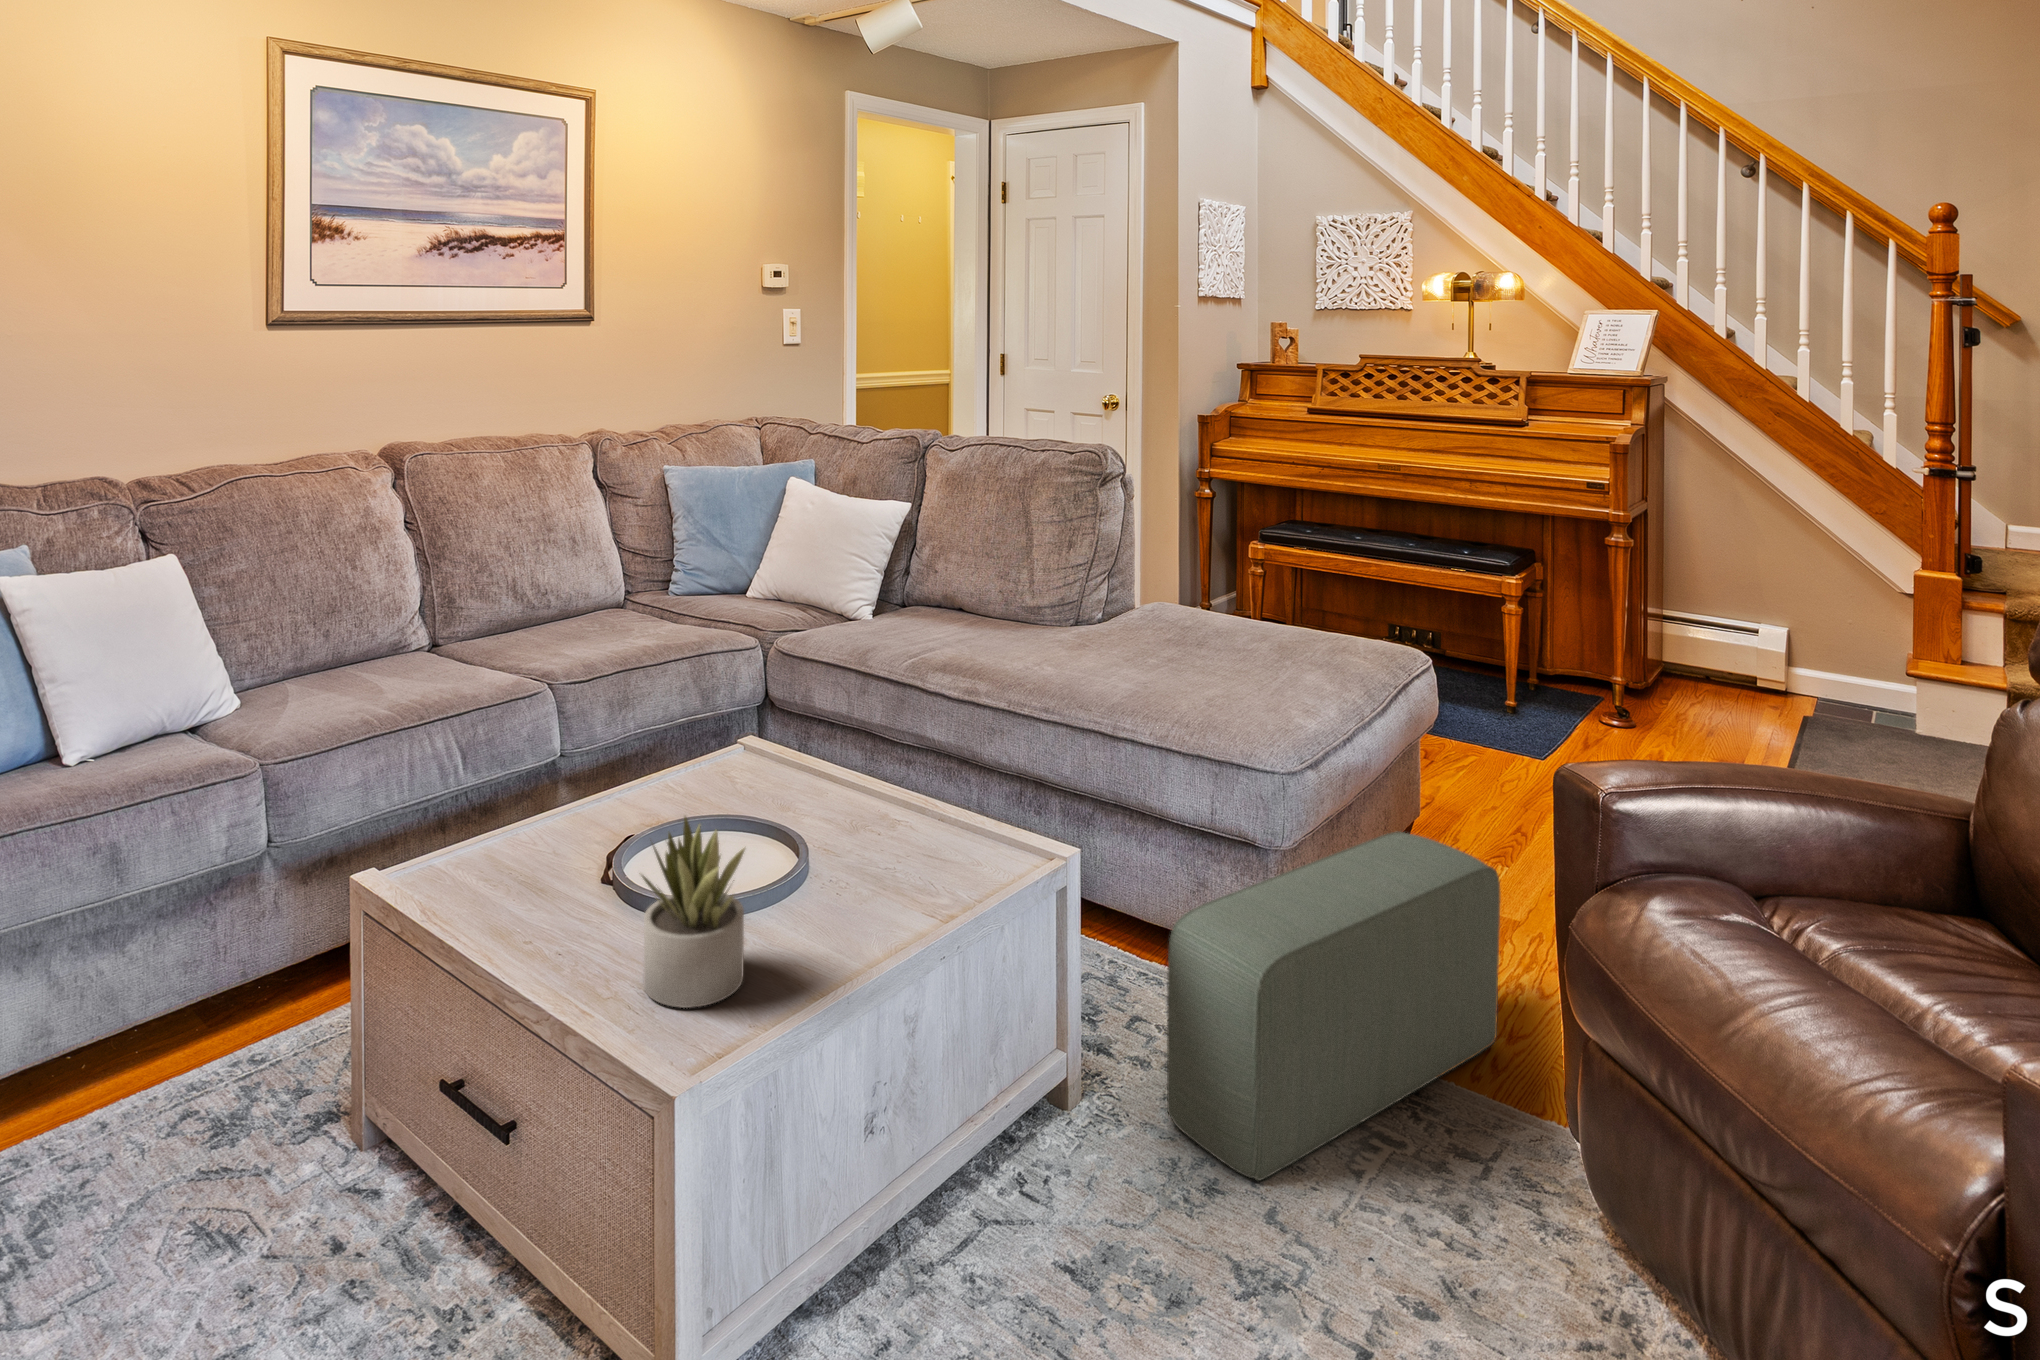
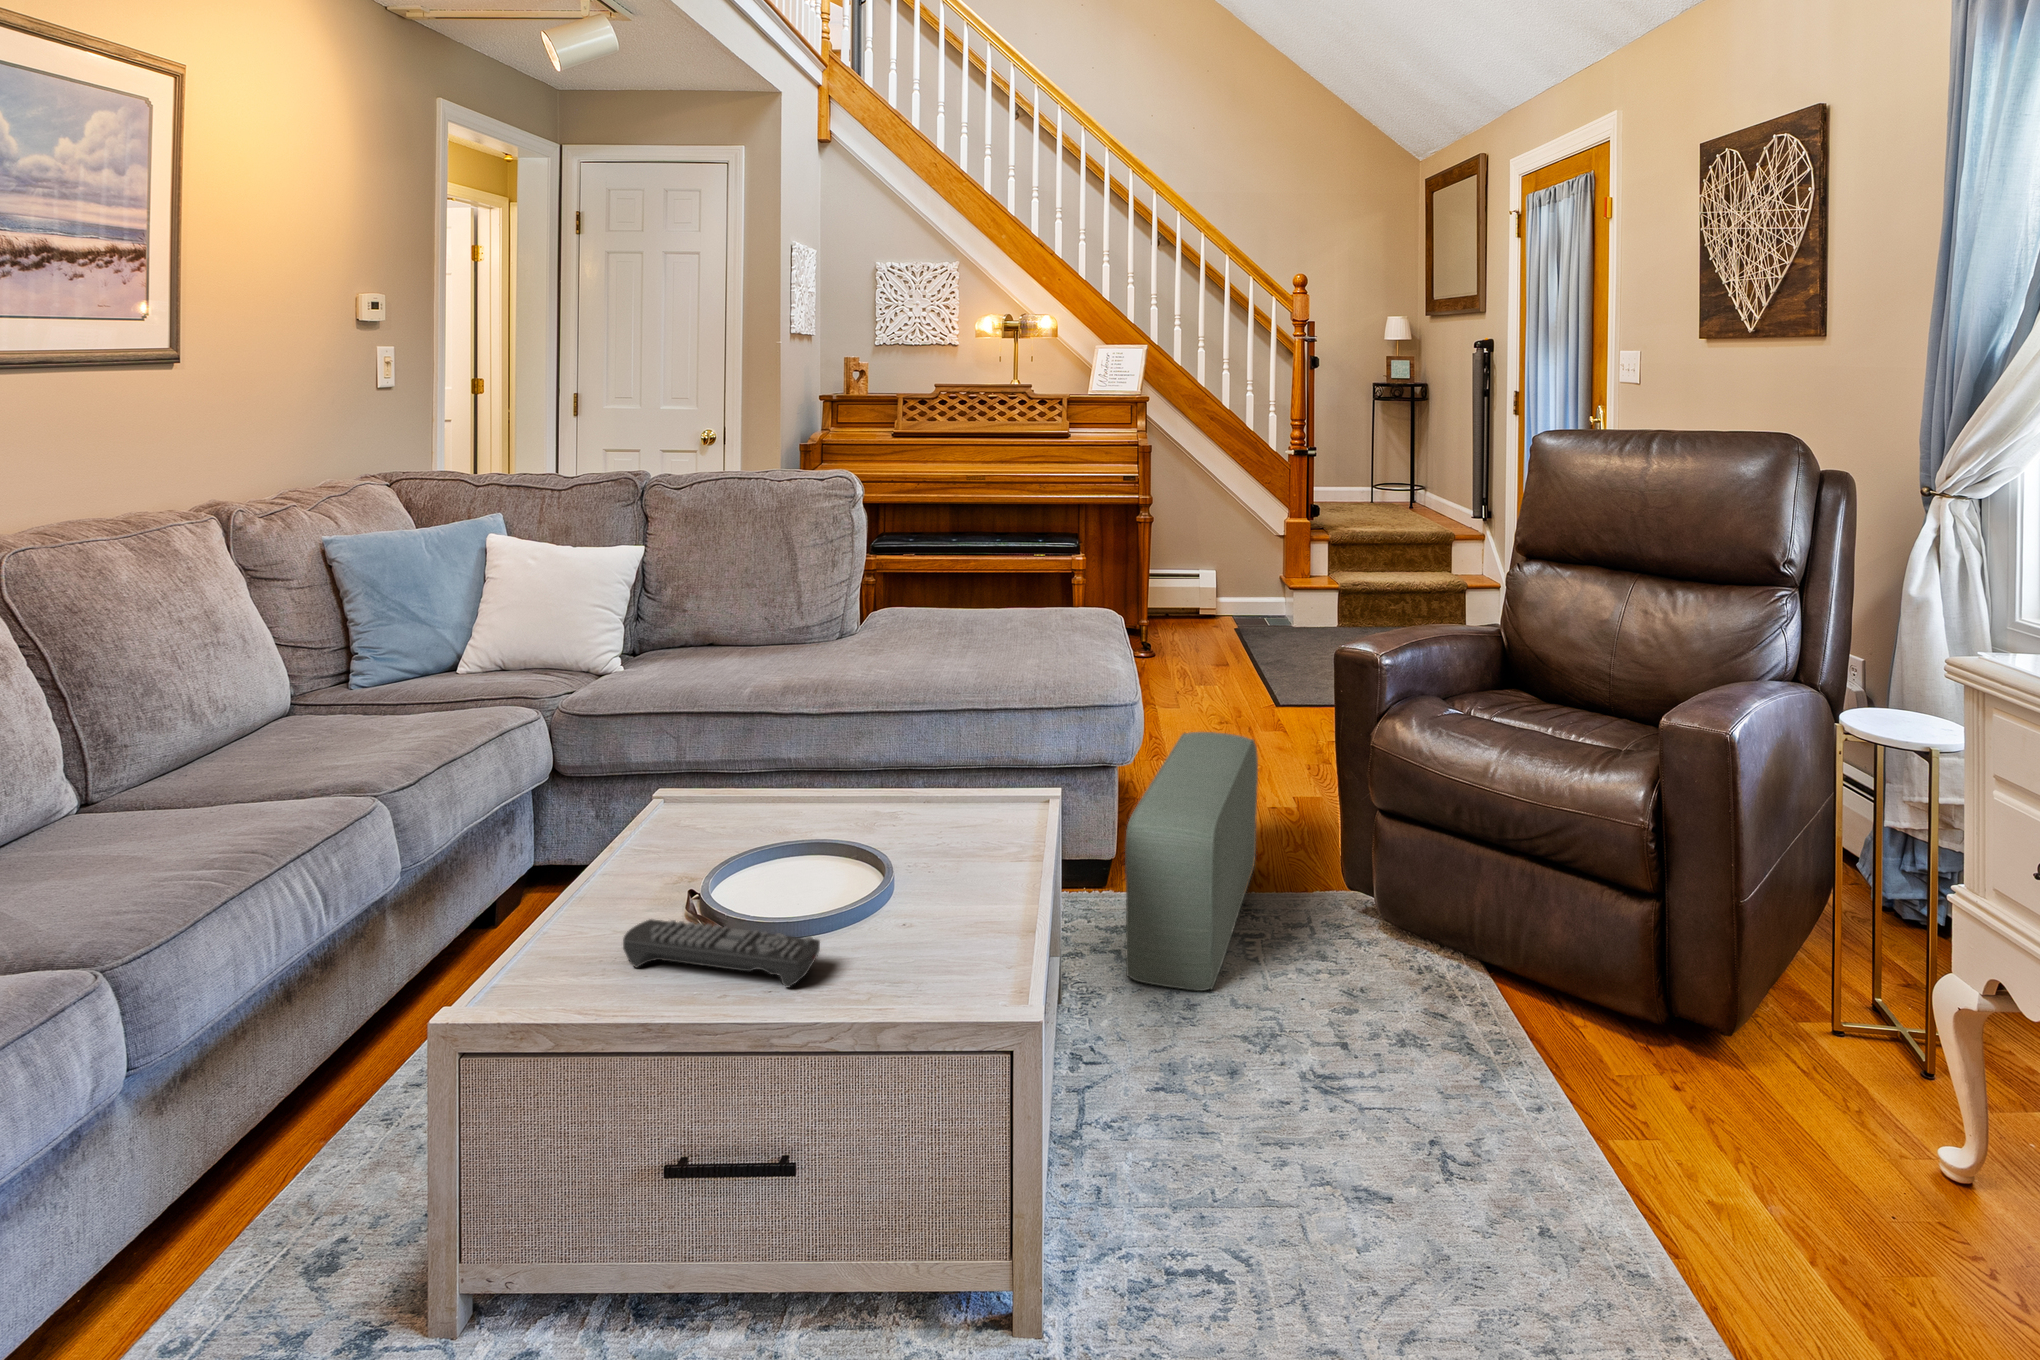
succulent plant: present [642,817,745,1008] -> none [886,808,988,973]
remote control: none [478,854,591,961] -> present [623,919,820,987]

